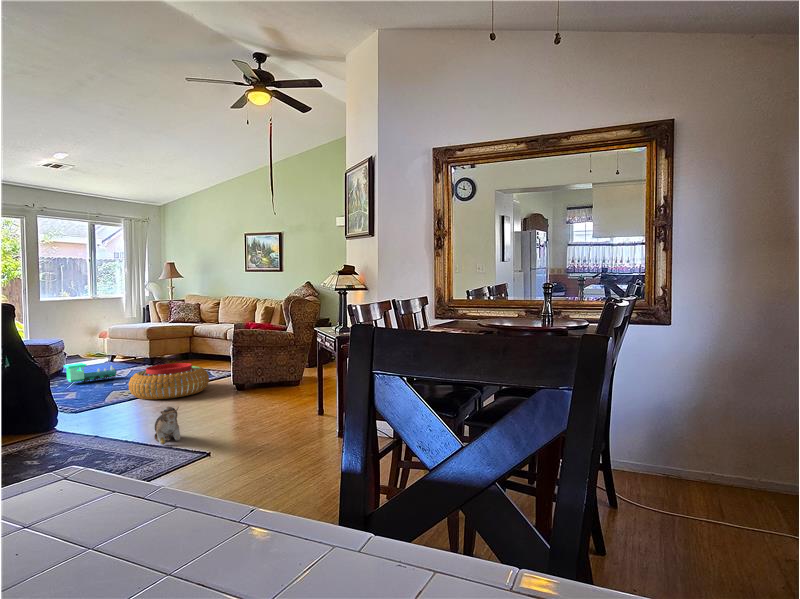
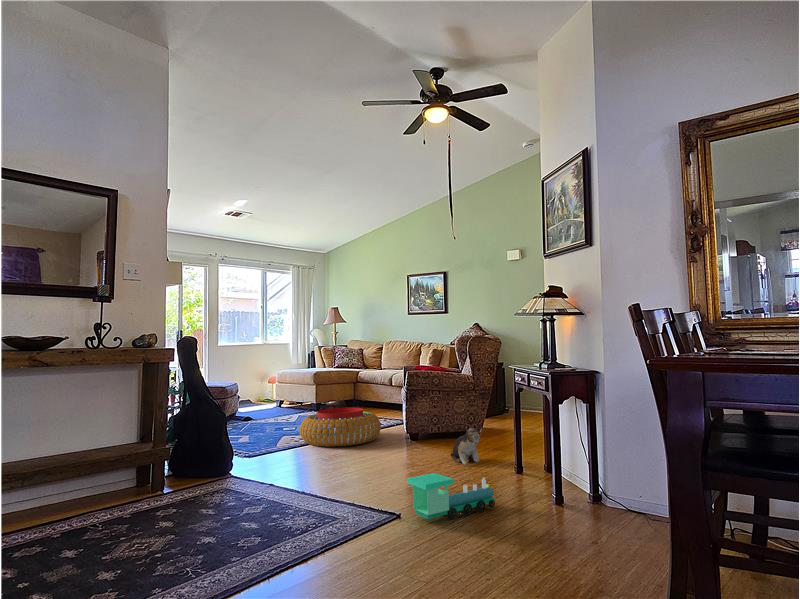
toy train: present [64,363,117,383] -> present [407,473,496,519]
plush toy: present [154,407,180,445] -> present [451,428,482,465]

